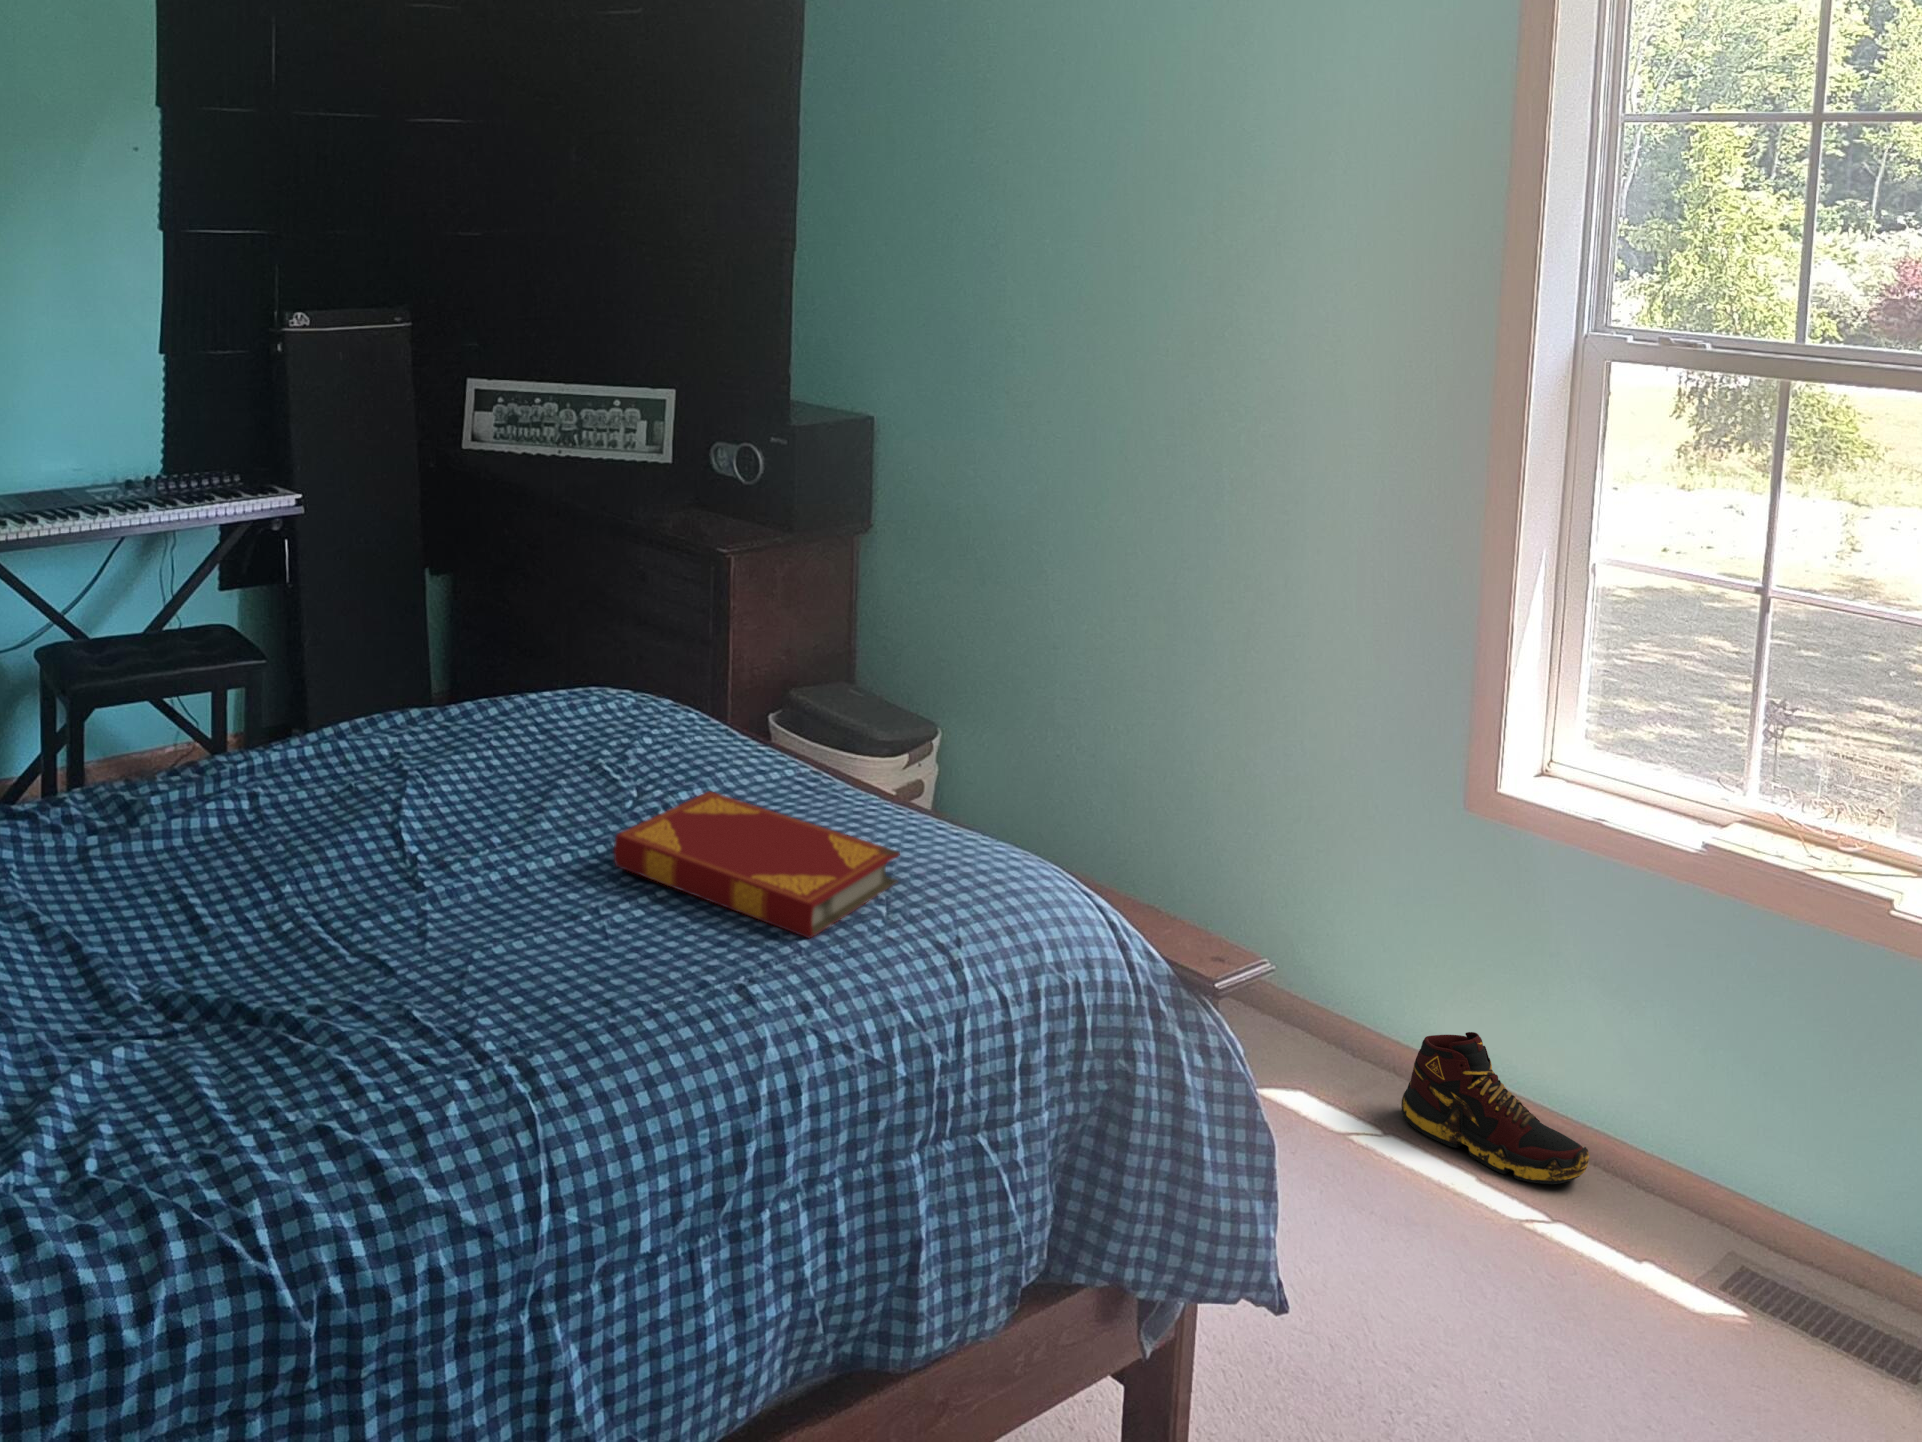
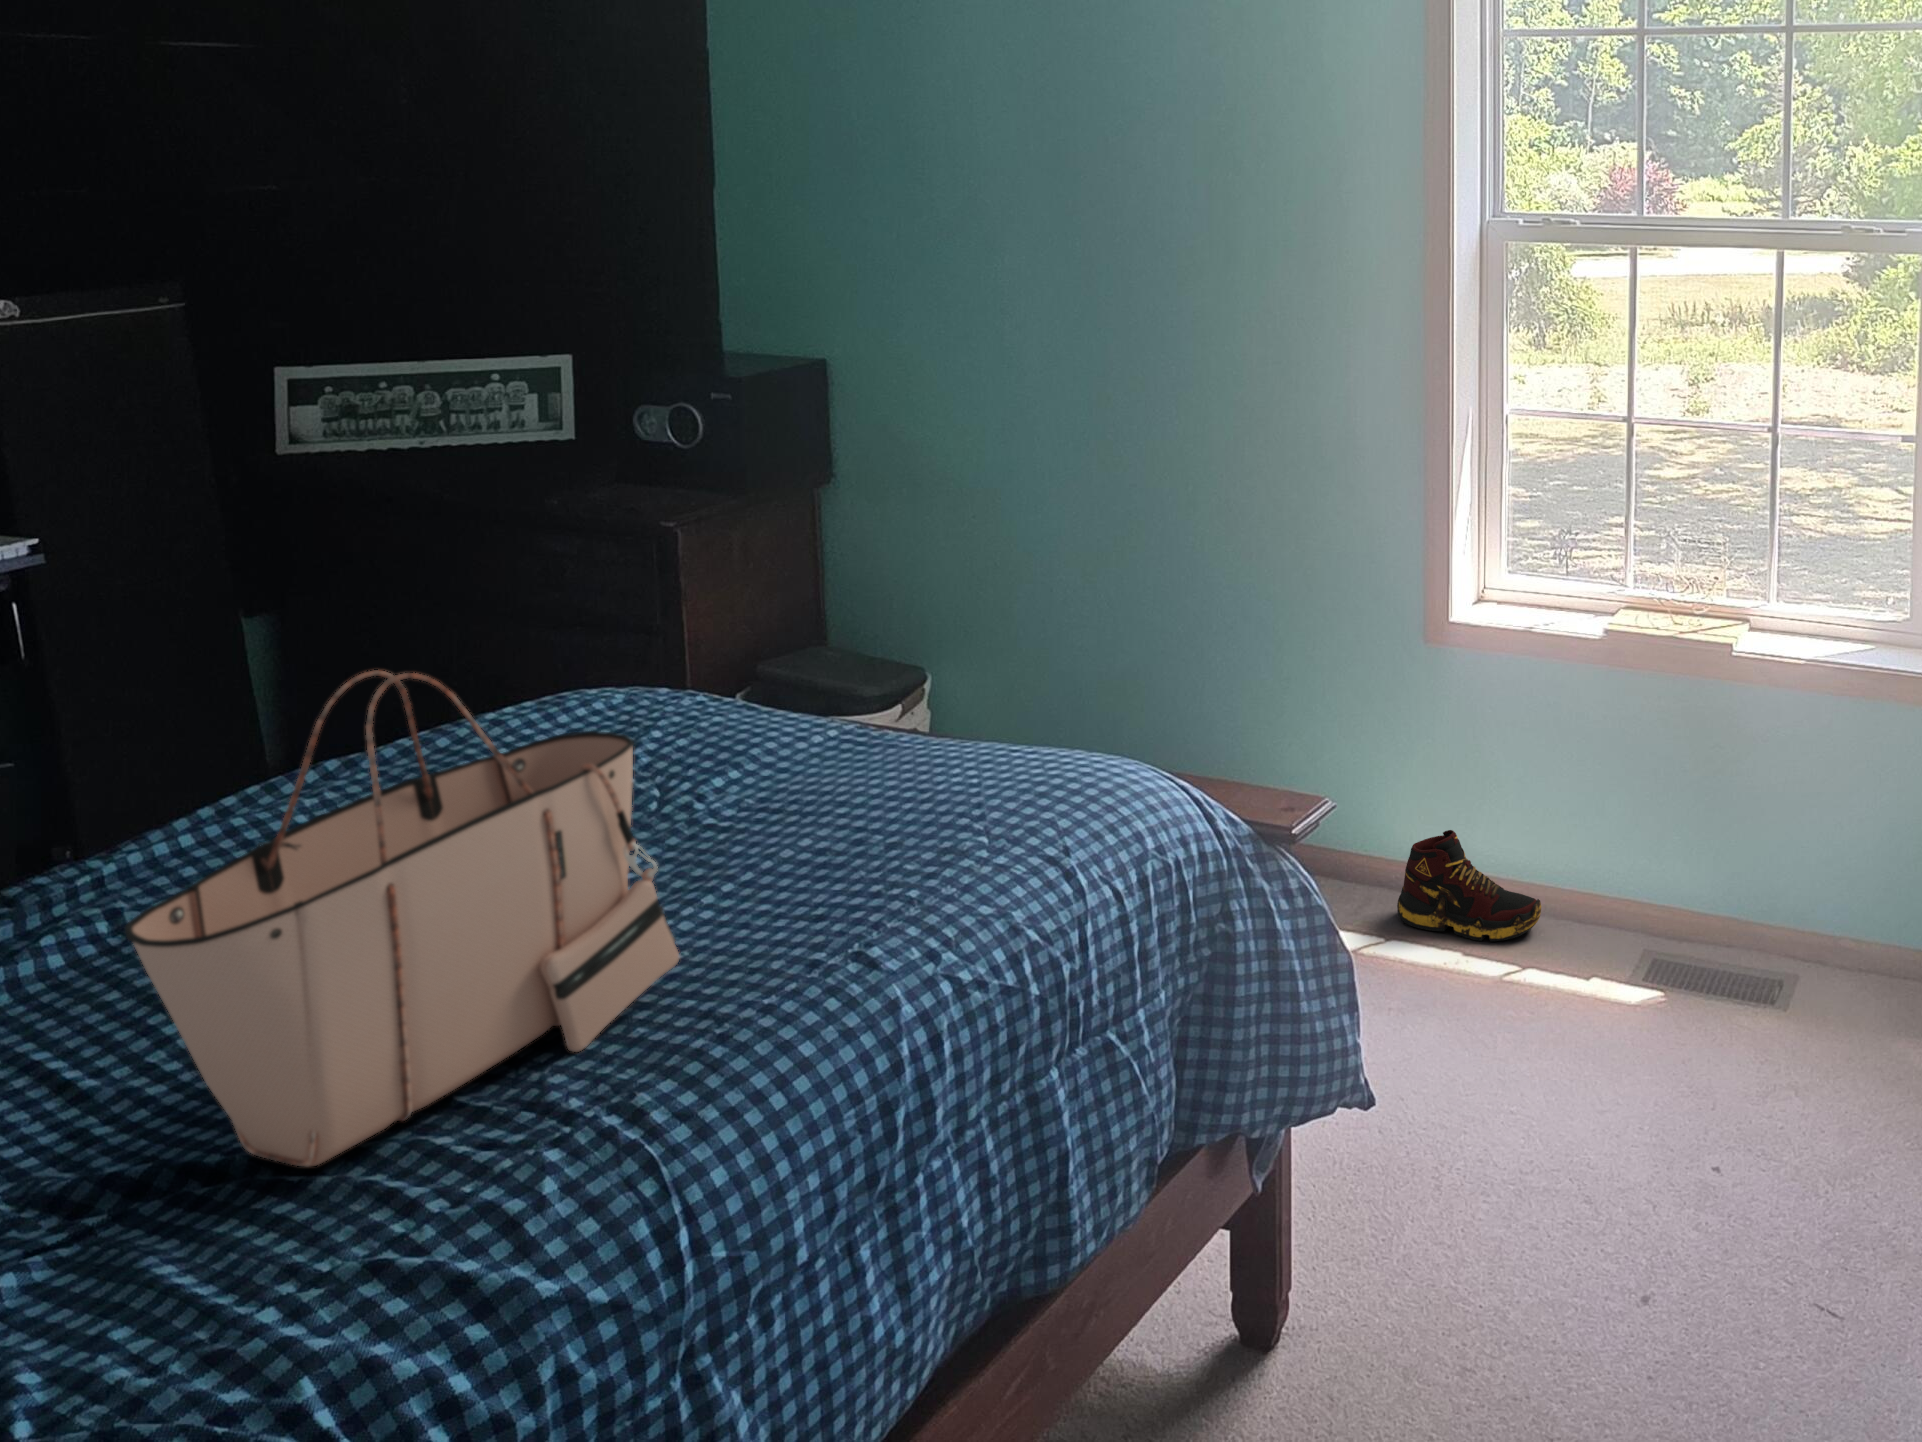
tote bag: none [210,646,596,1033] -> present [125,670,679,1166]
hardback book: present [614,791,900,938] -> none [663,769,991,889]

